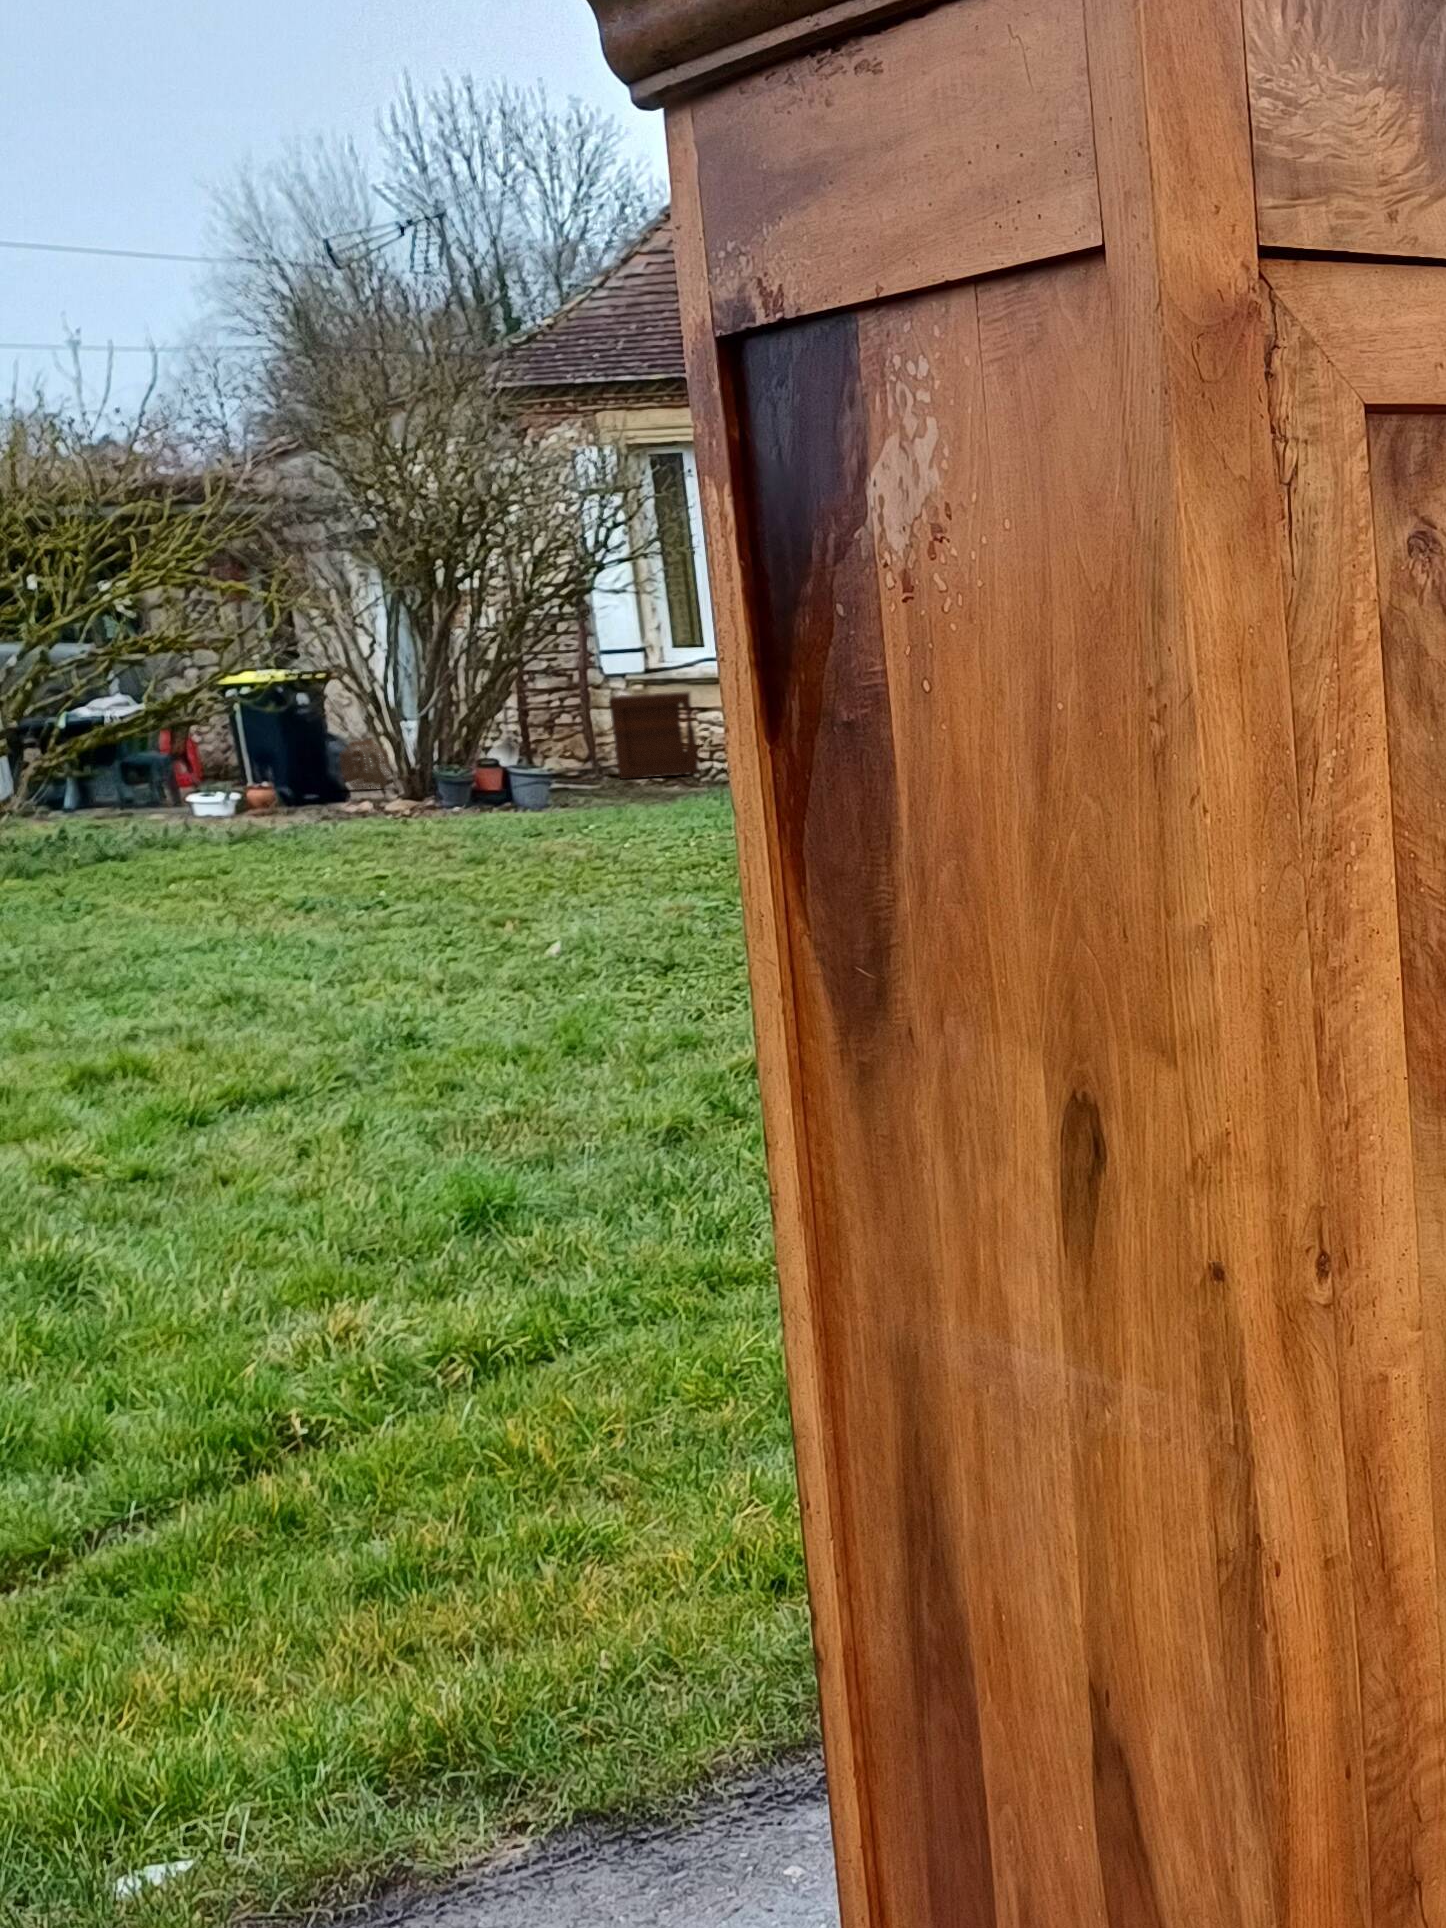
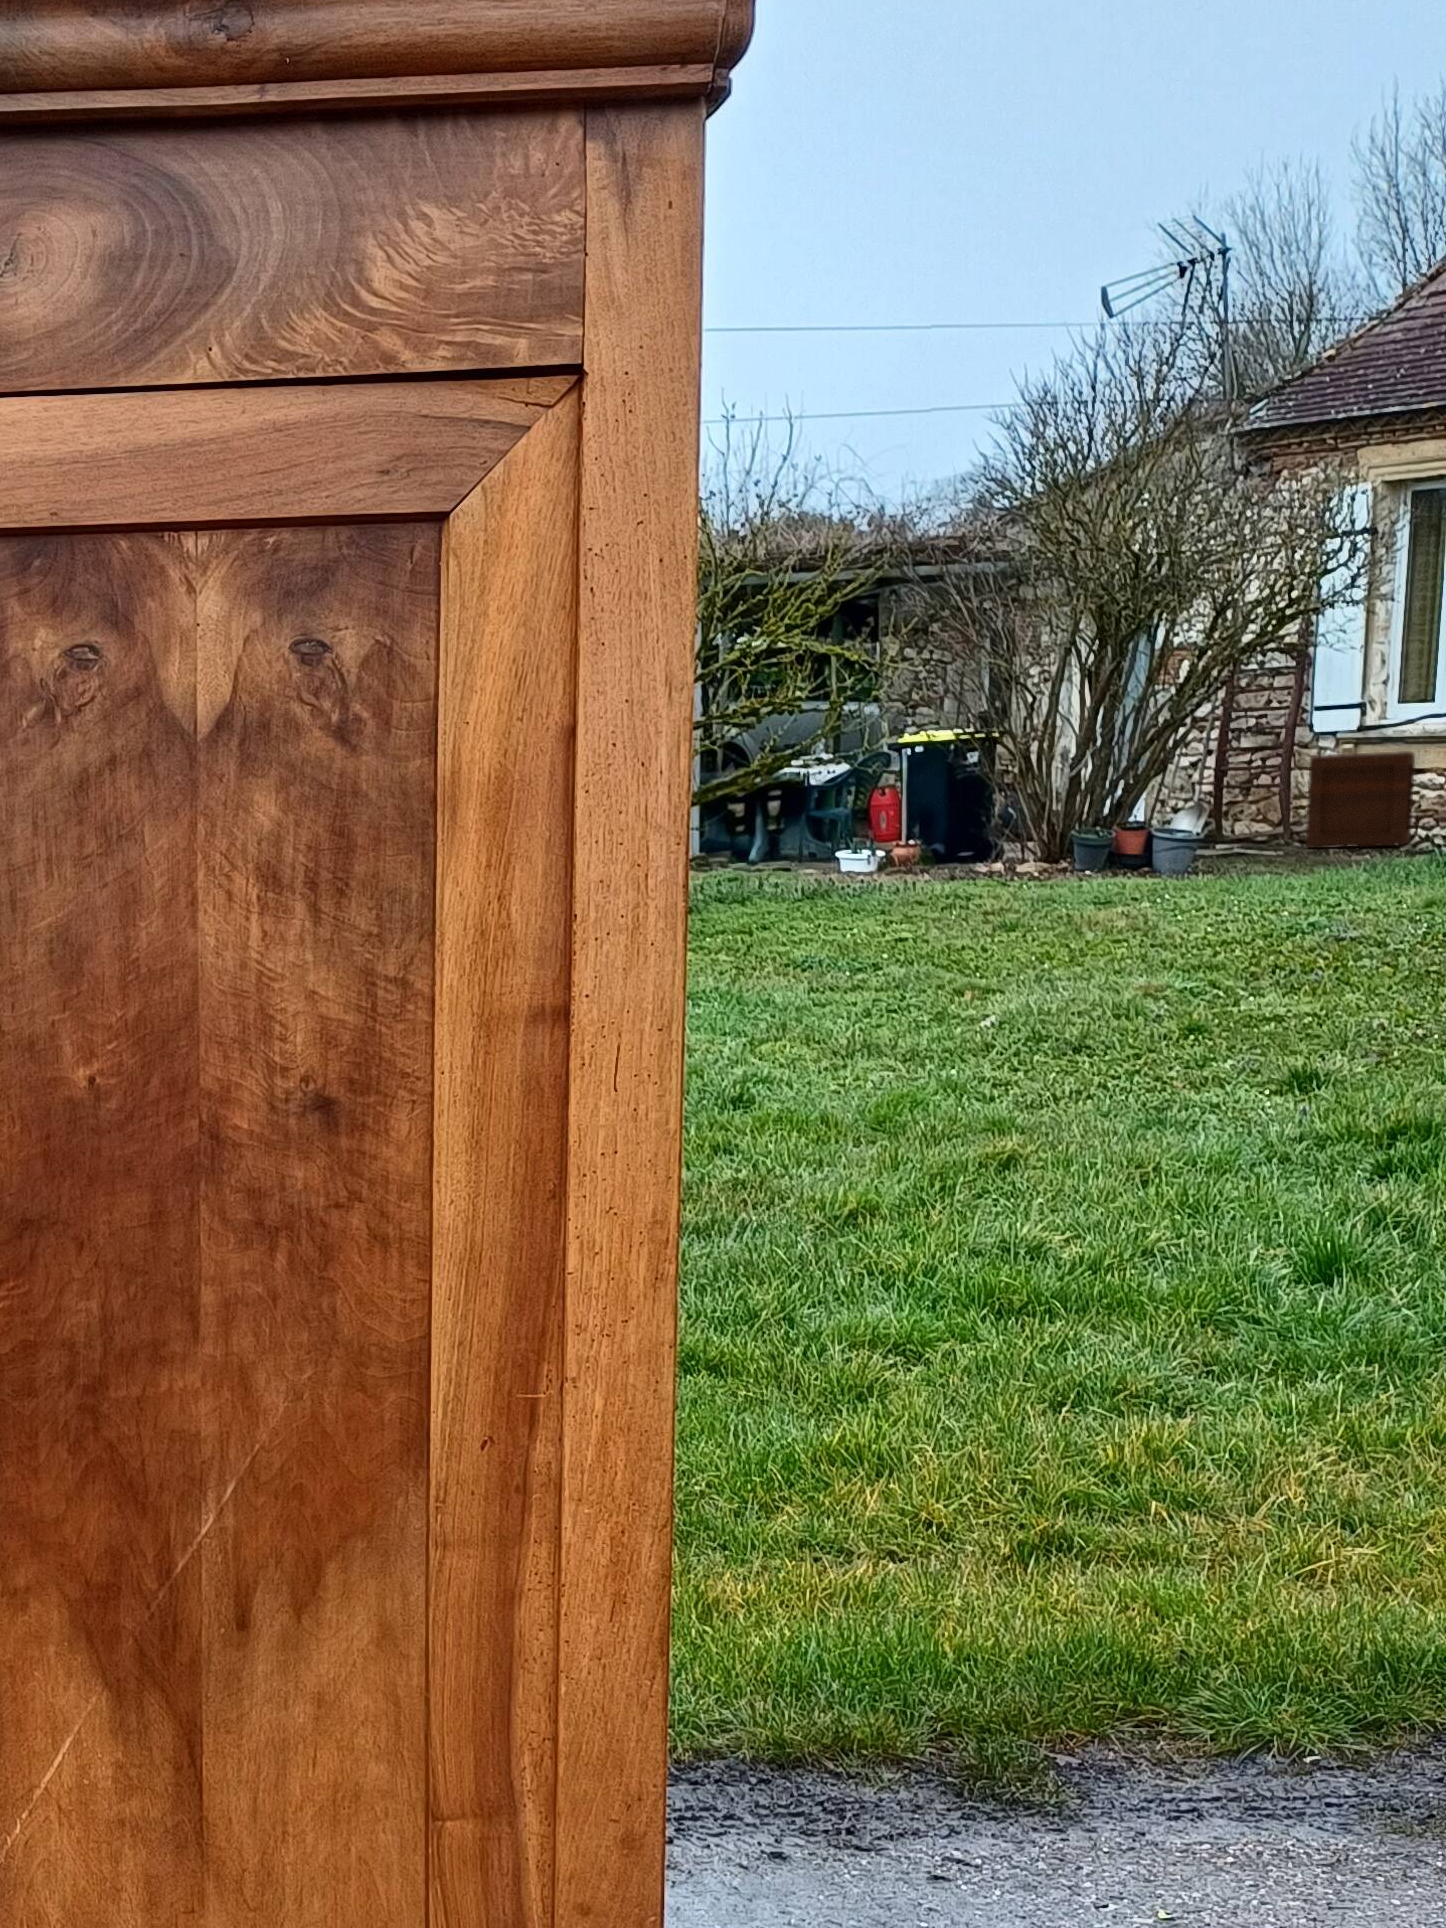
woven basket: present [340,740,390,790] -> none [1006,798,1058,851]

